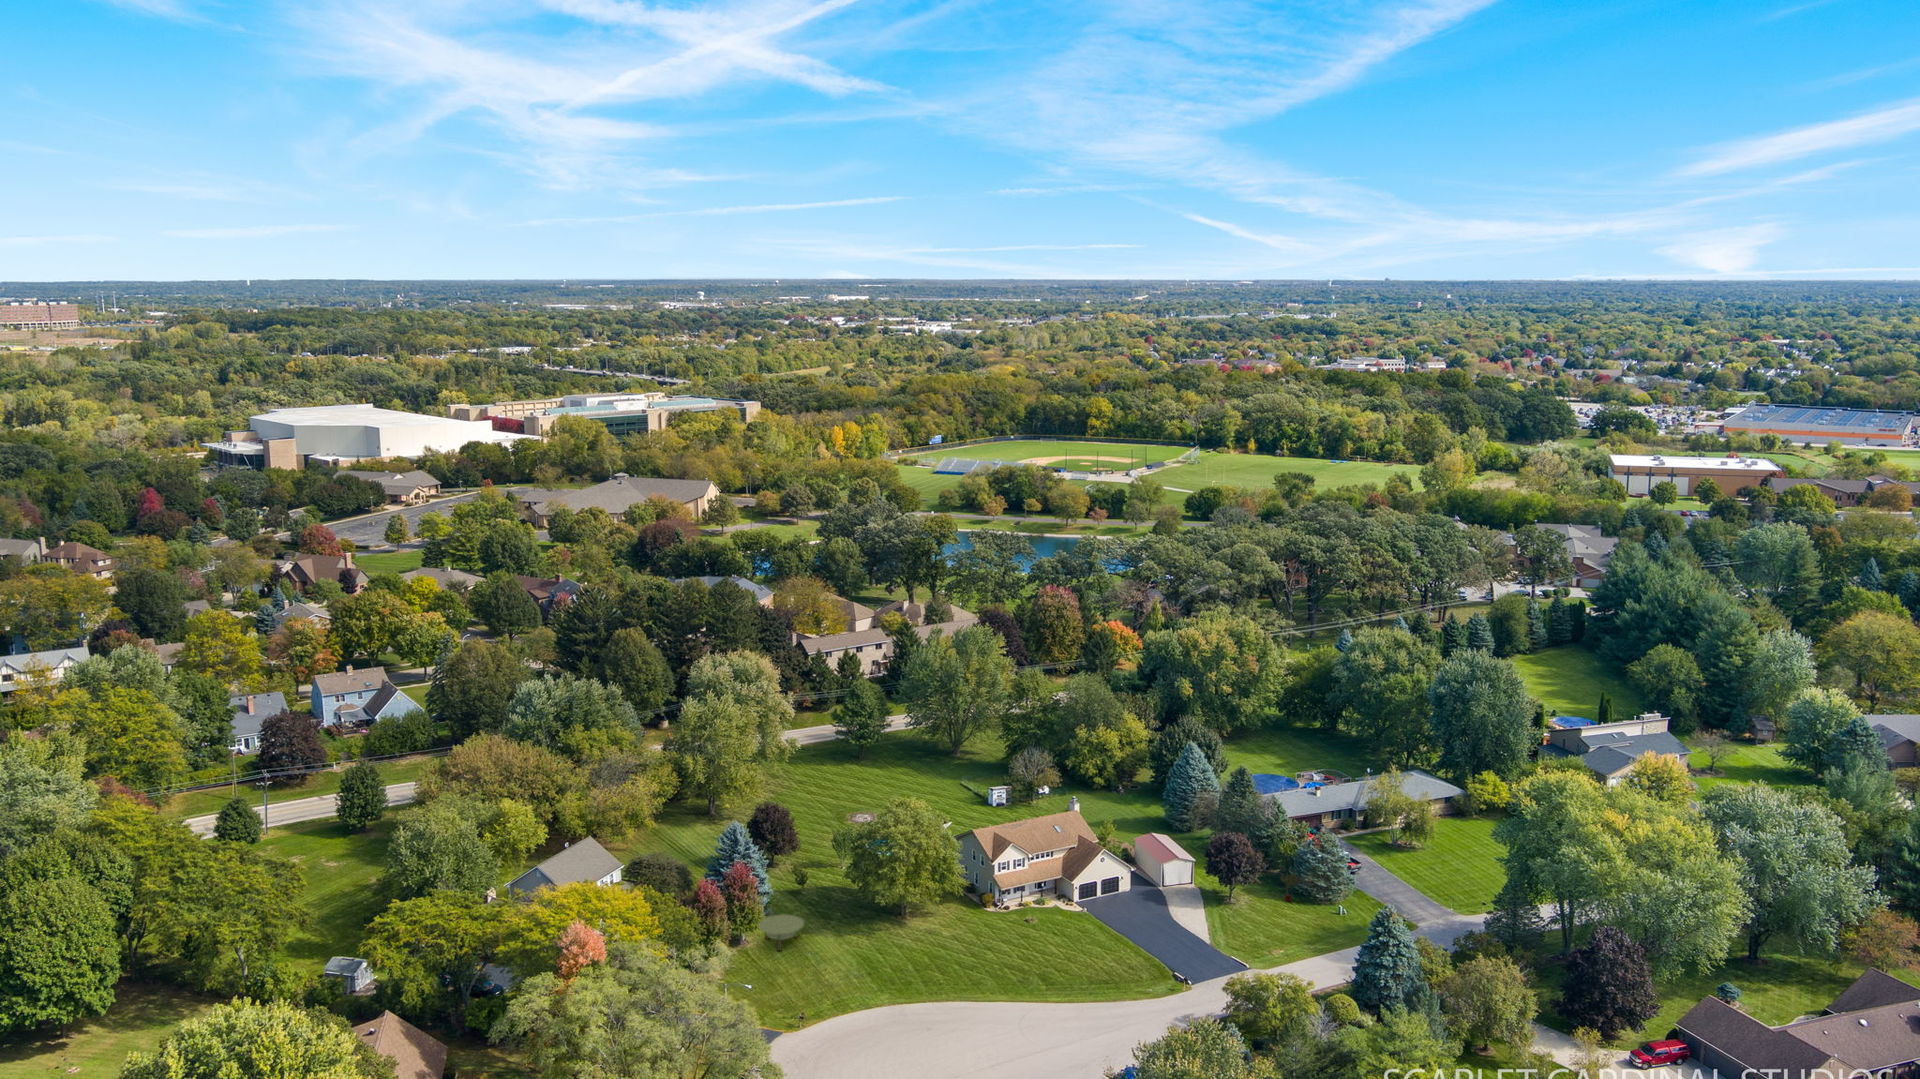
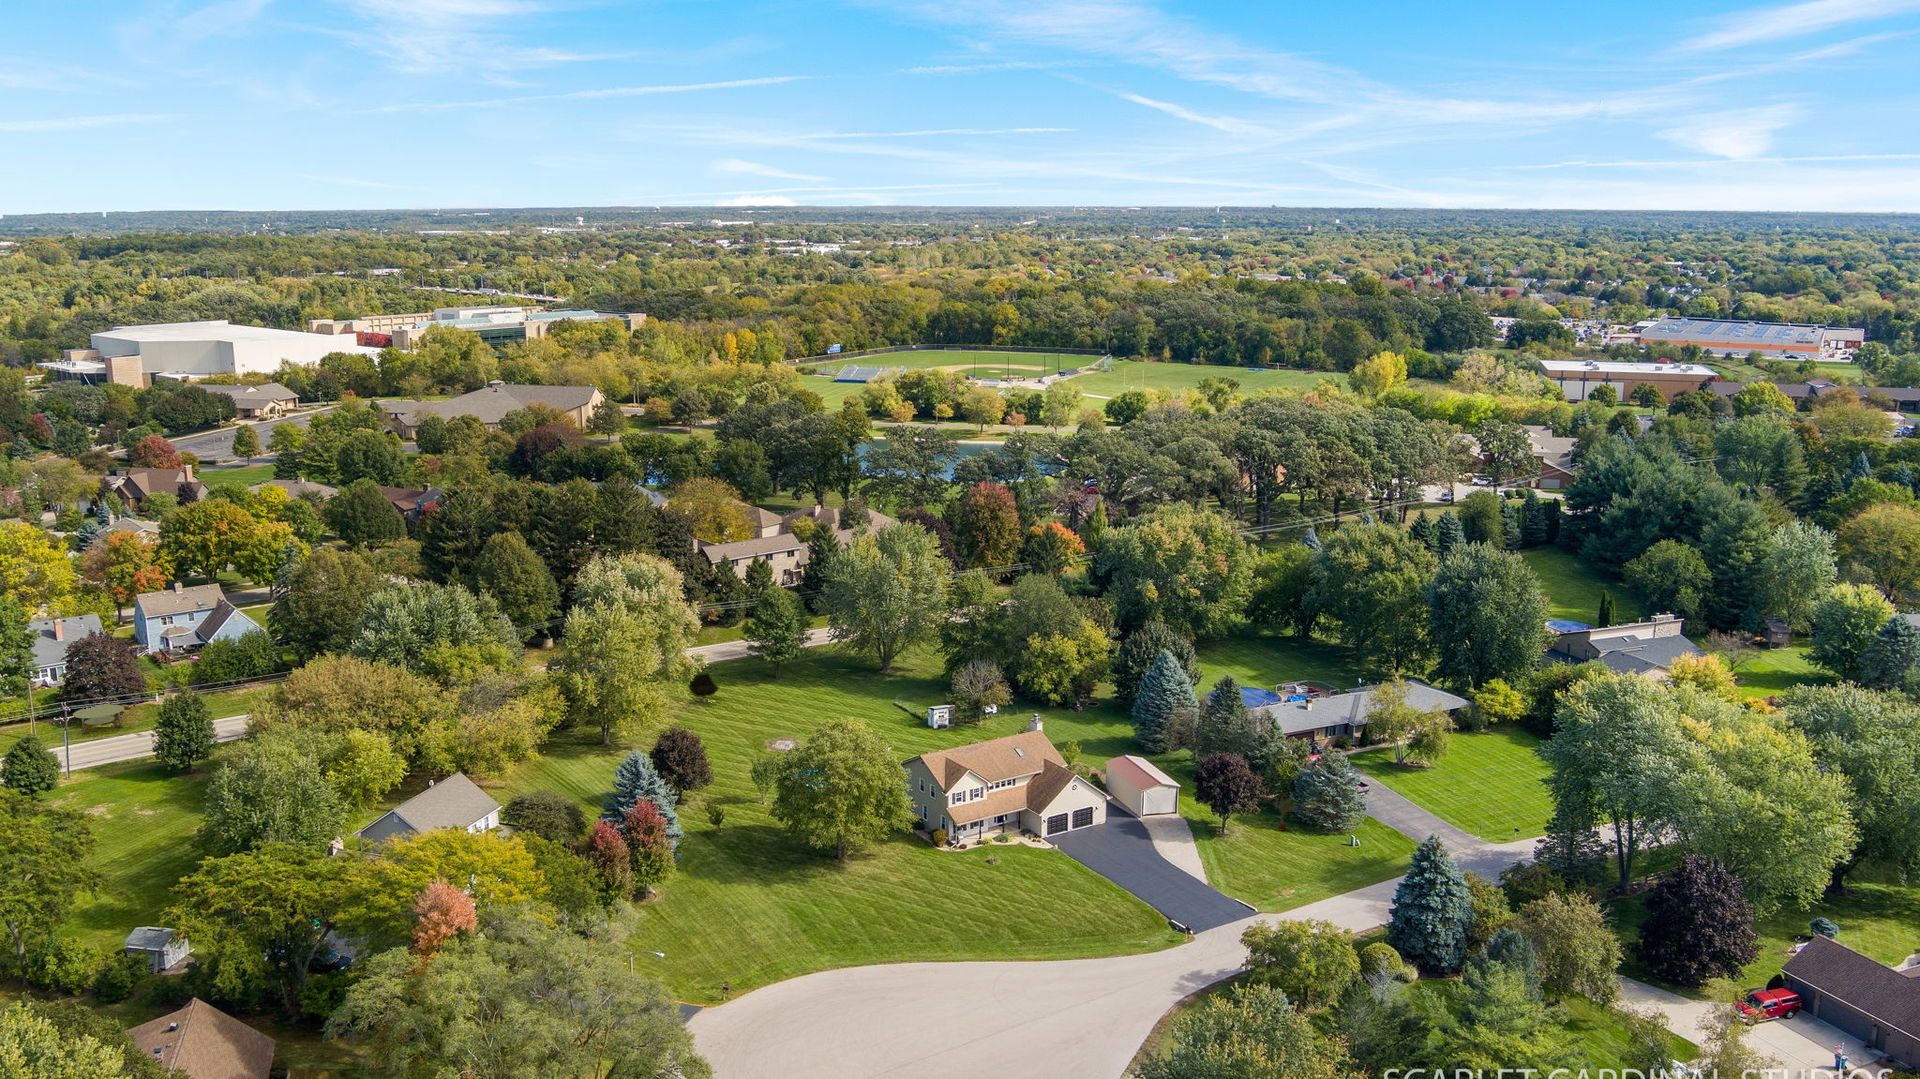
lounge chair: none [780,753,807,782] -> present [688,673,719,702]
round table: present [758,915,804,951] -> present [73,705,124,734]

